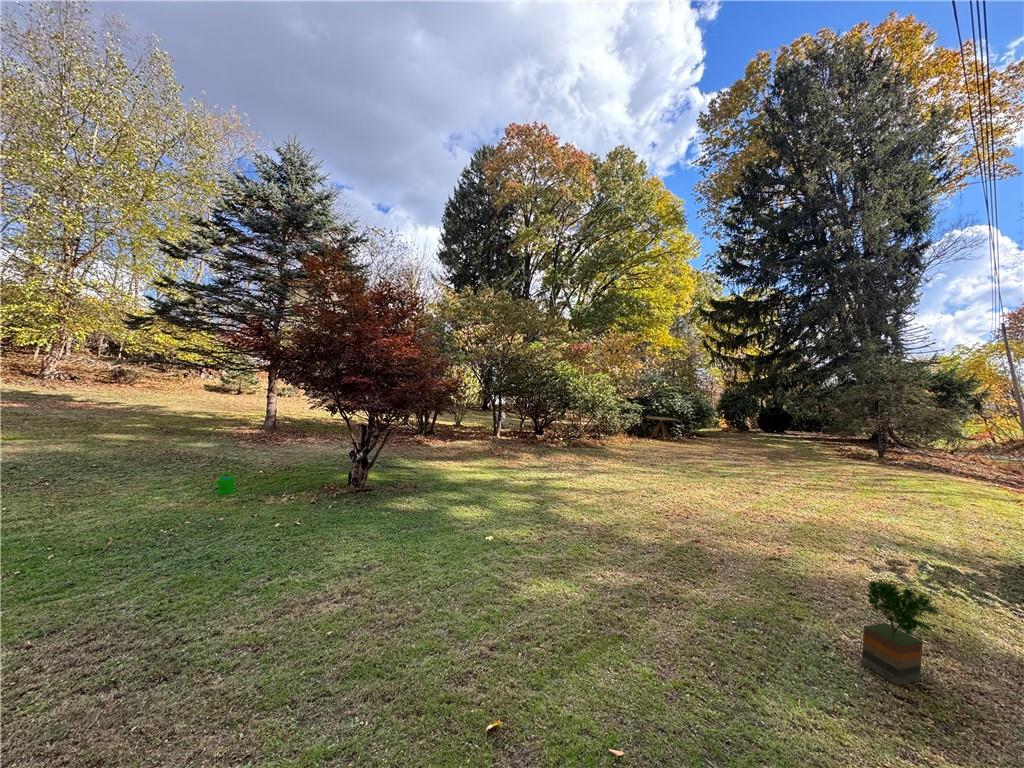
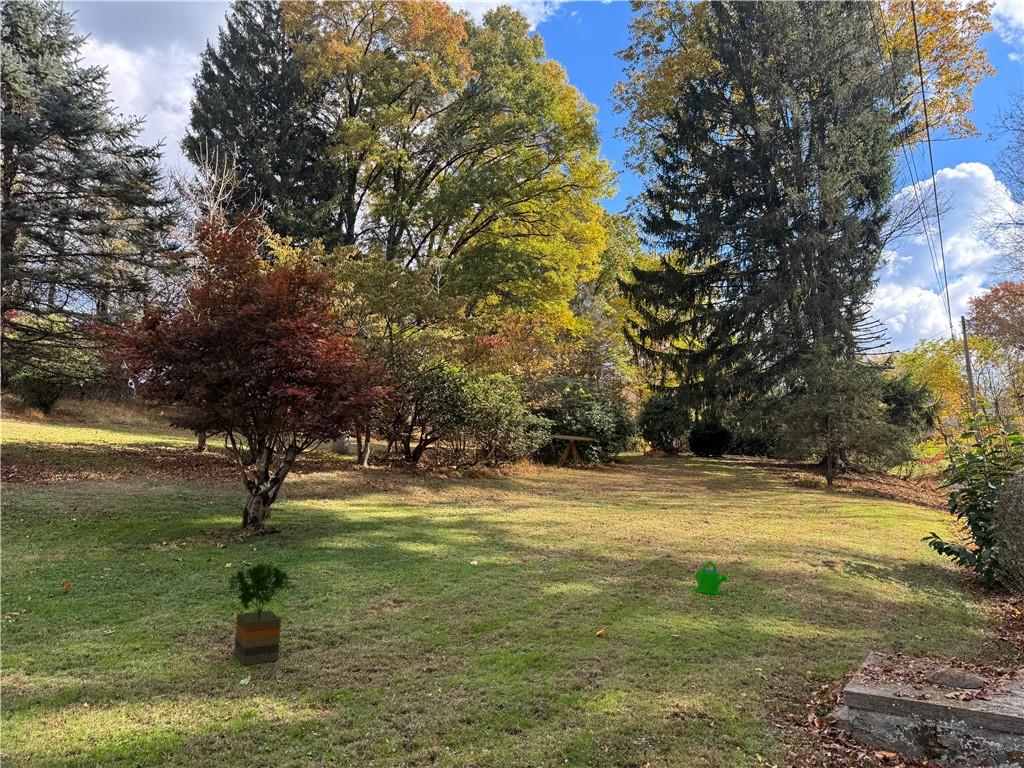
watering can: present [216,471,235,494] -> present [695,561,728,594]
potted tree: present [861,581,940,686] -> present [228,564,296,665]

